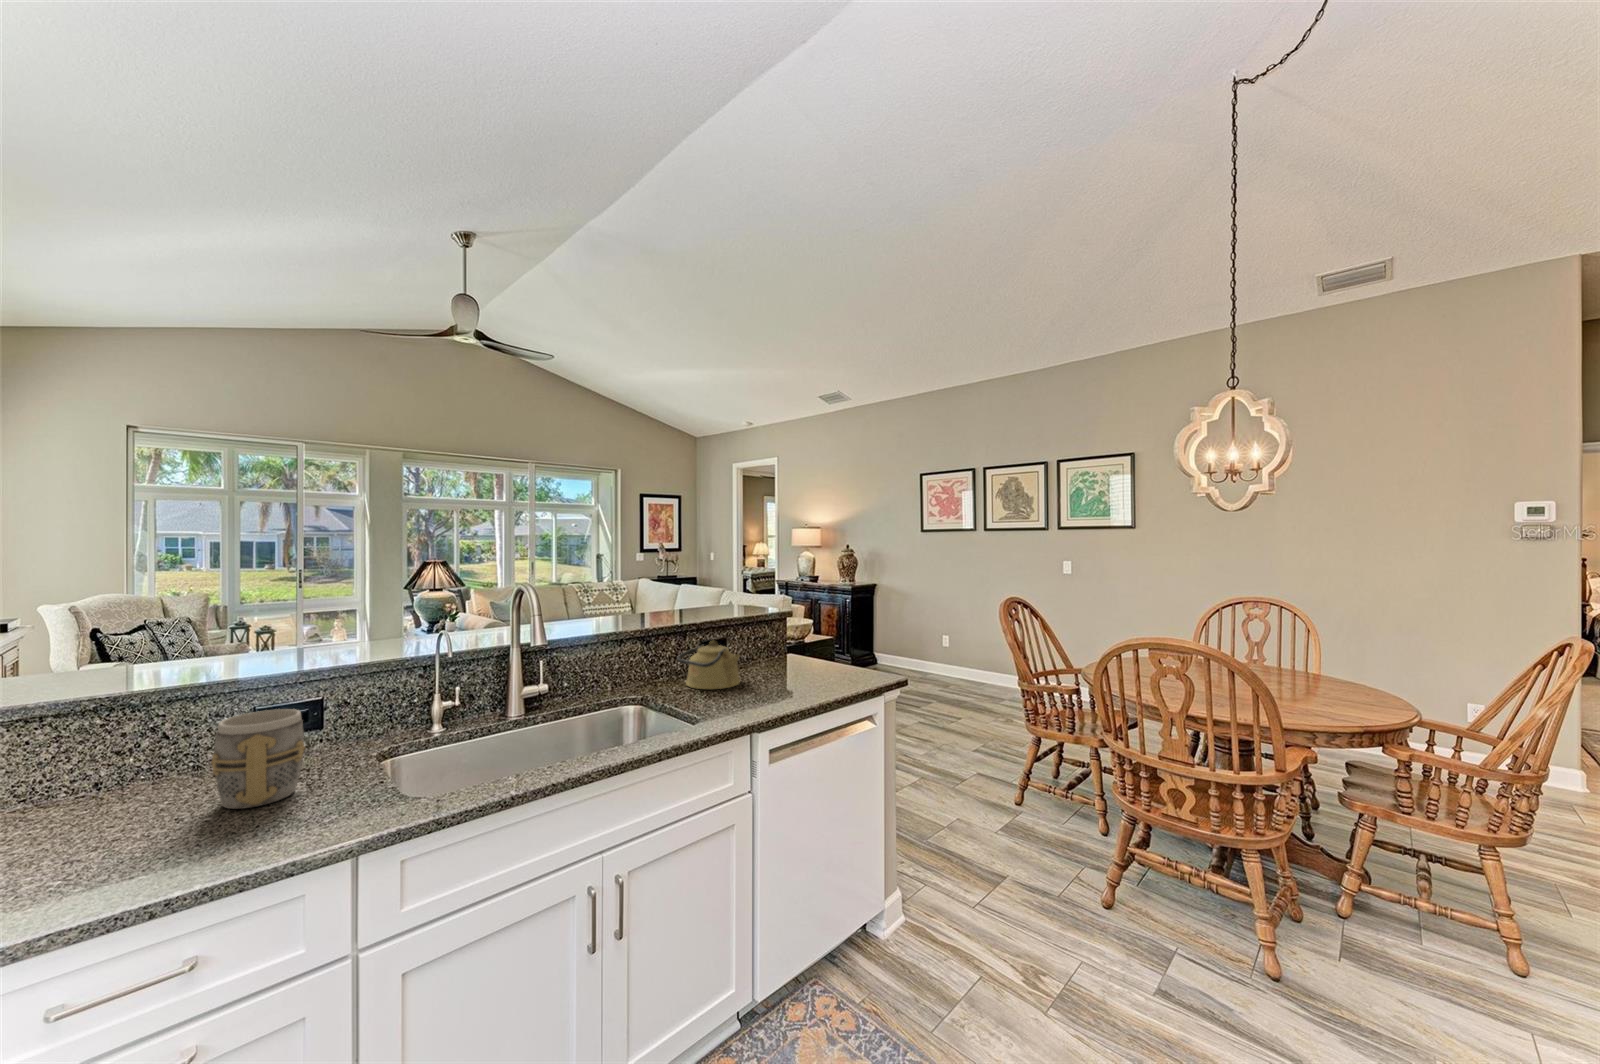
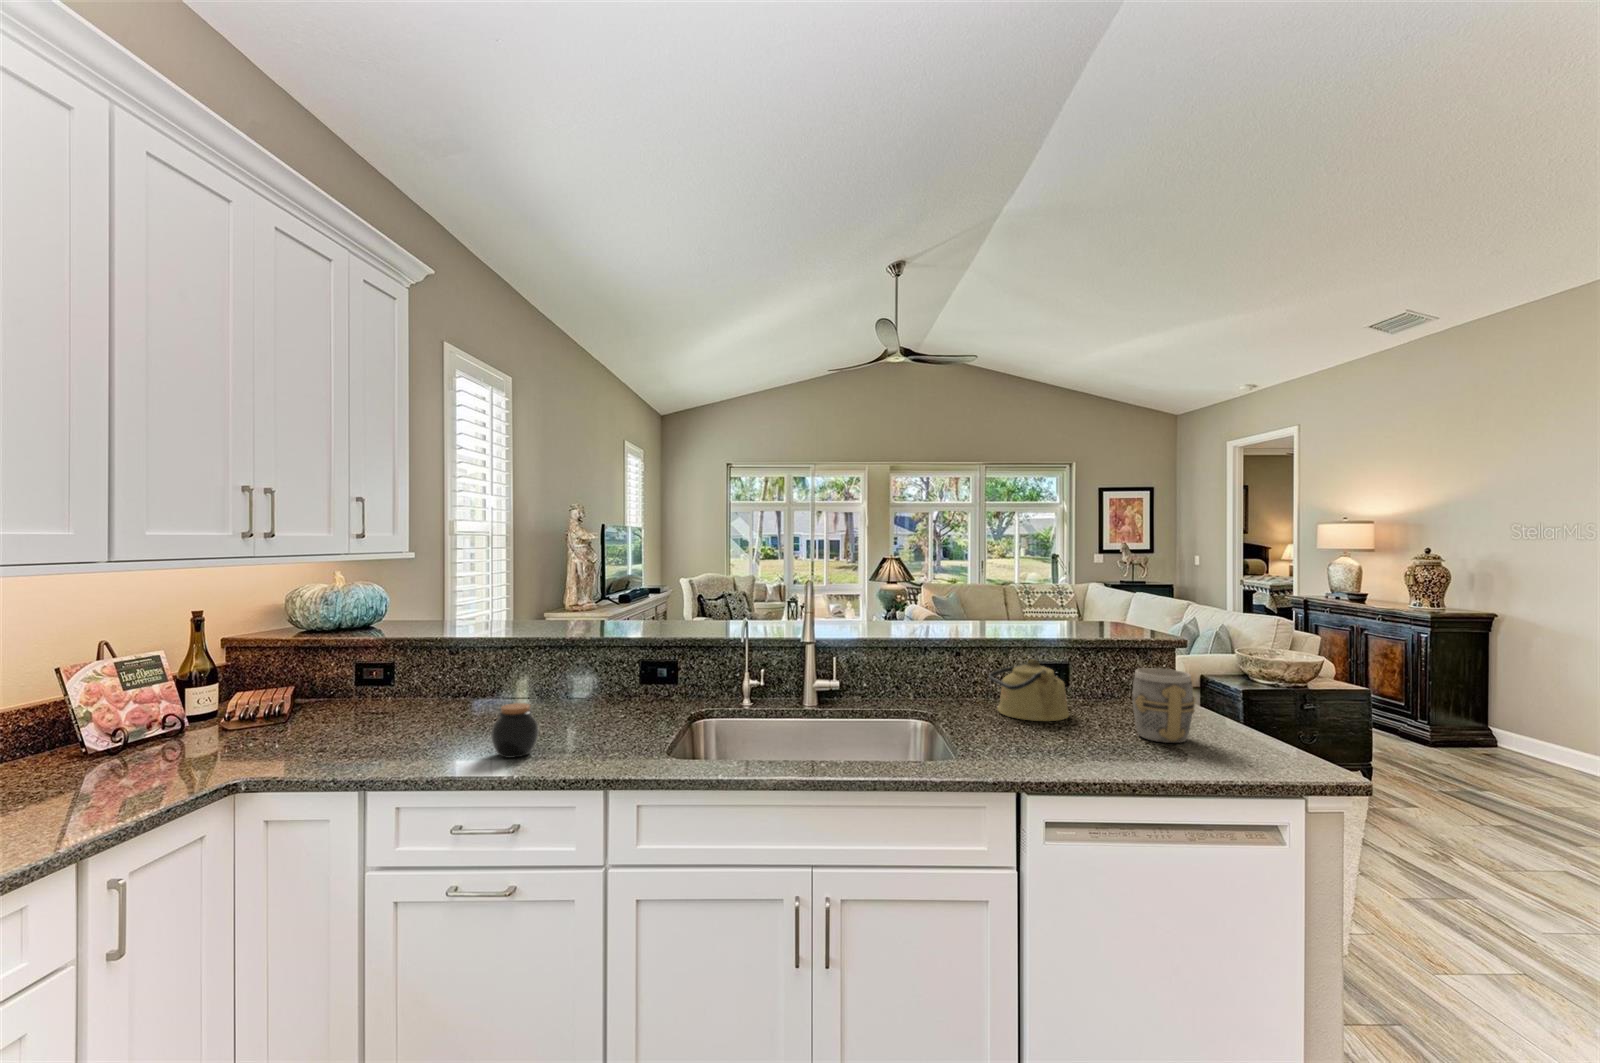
mug: present [211,709,305,809] -> present [1132,668,1195,743]
jar: none [131,779,217,861] -> present [491,703,539,758]

